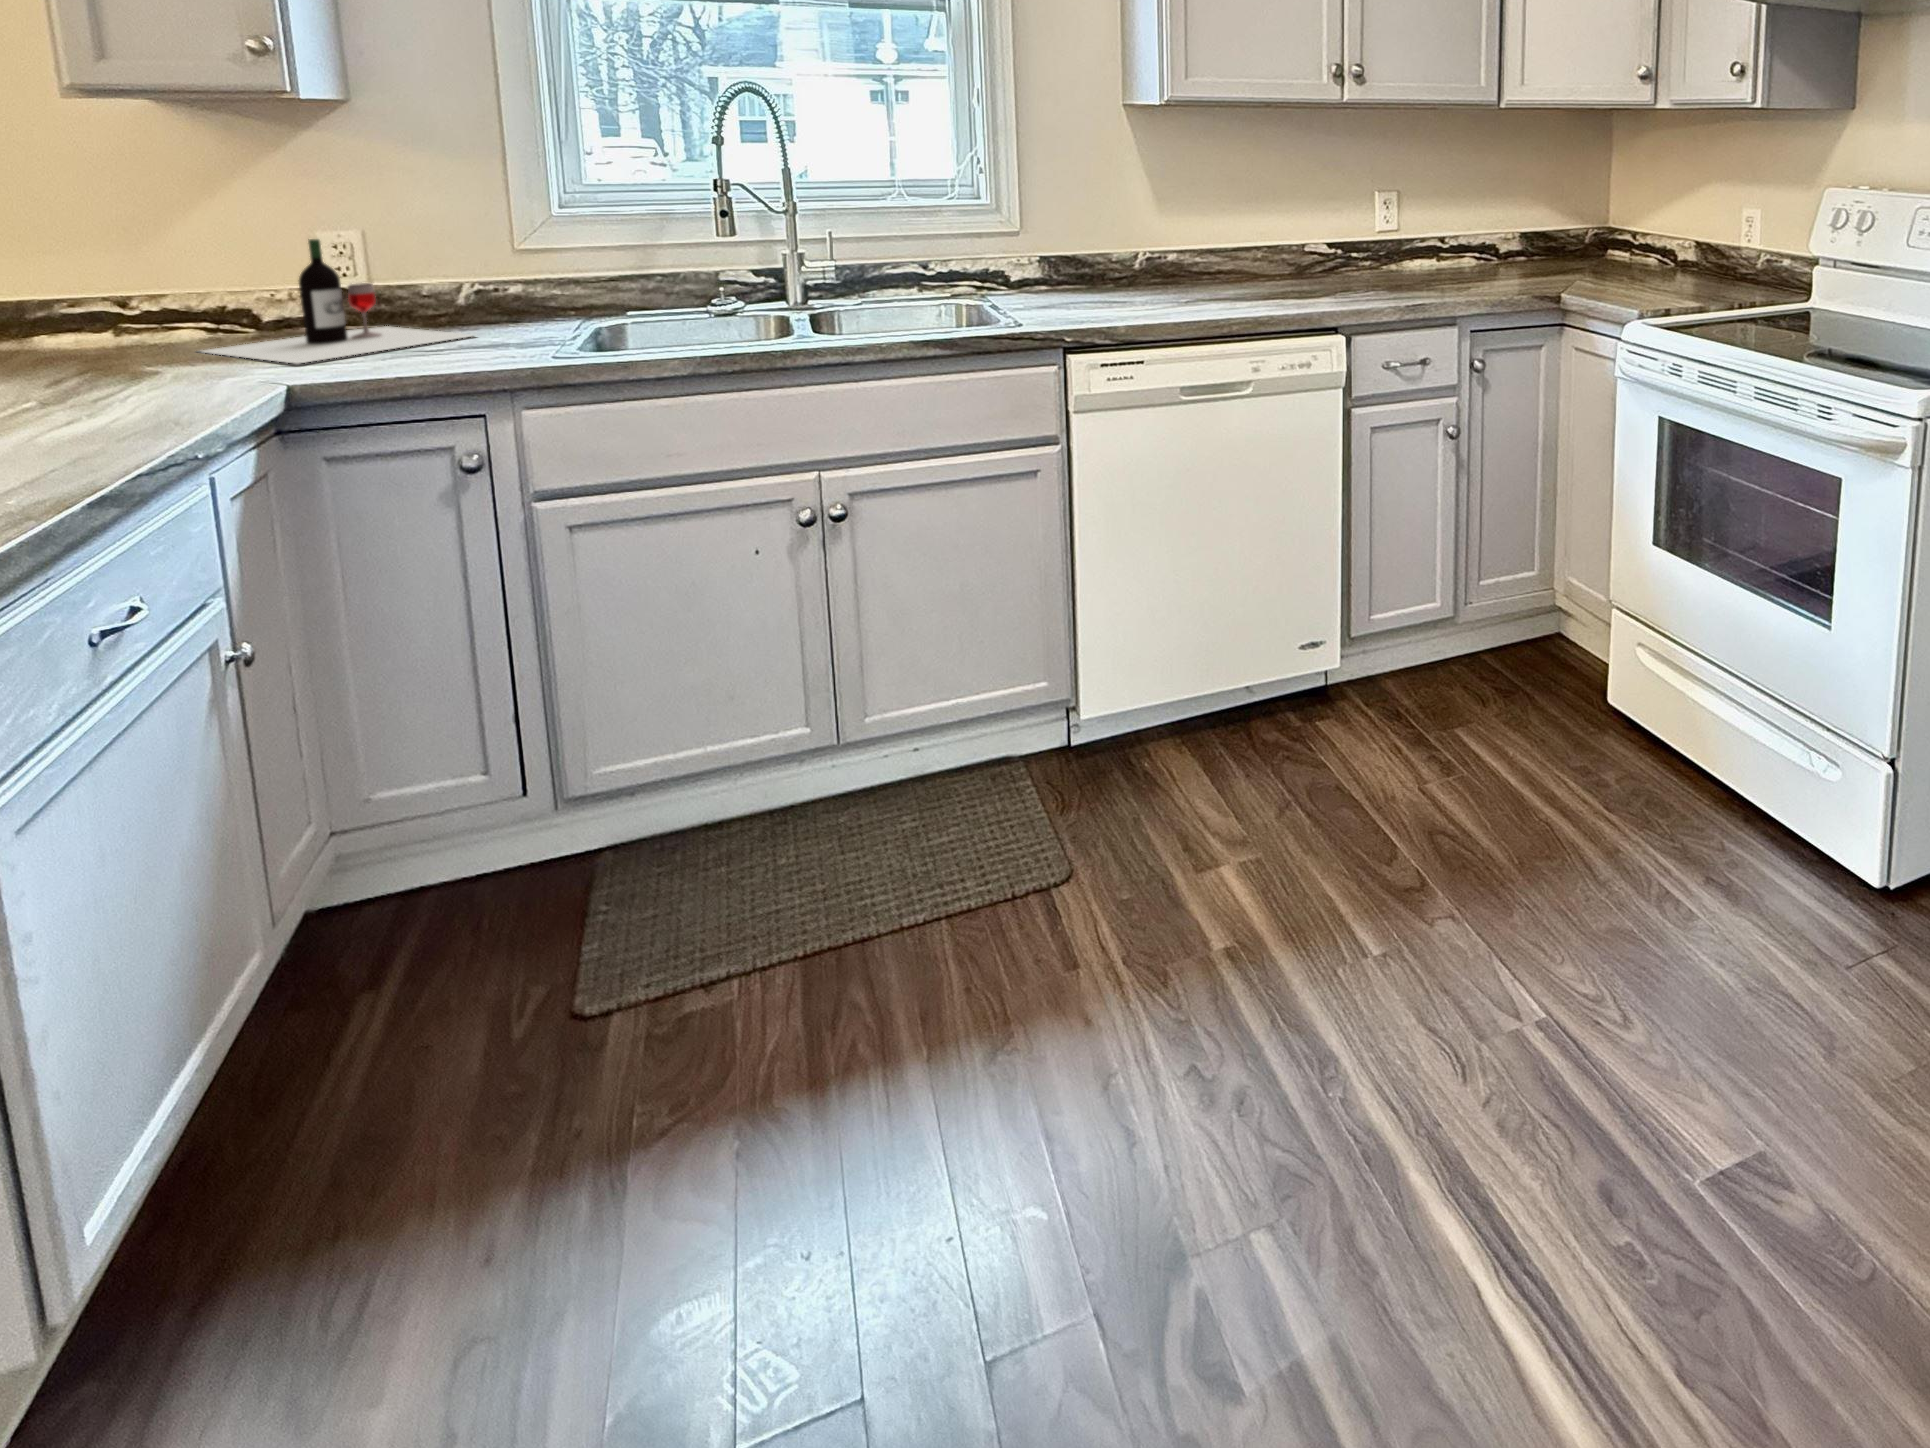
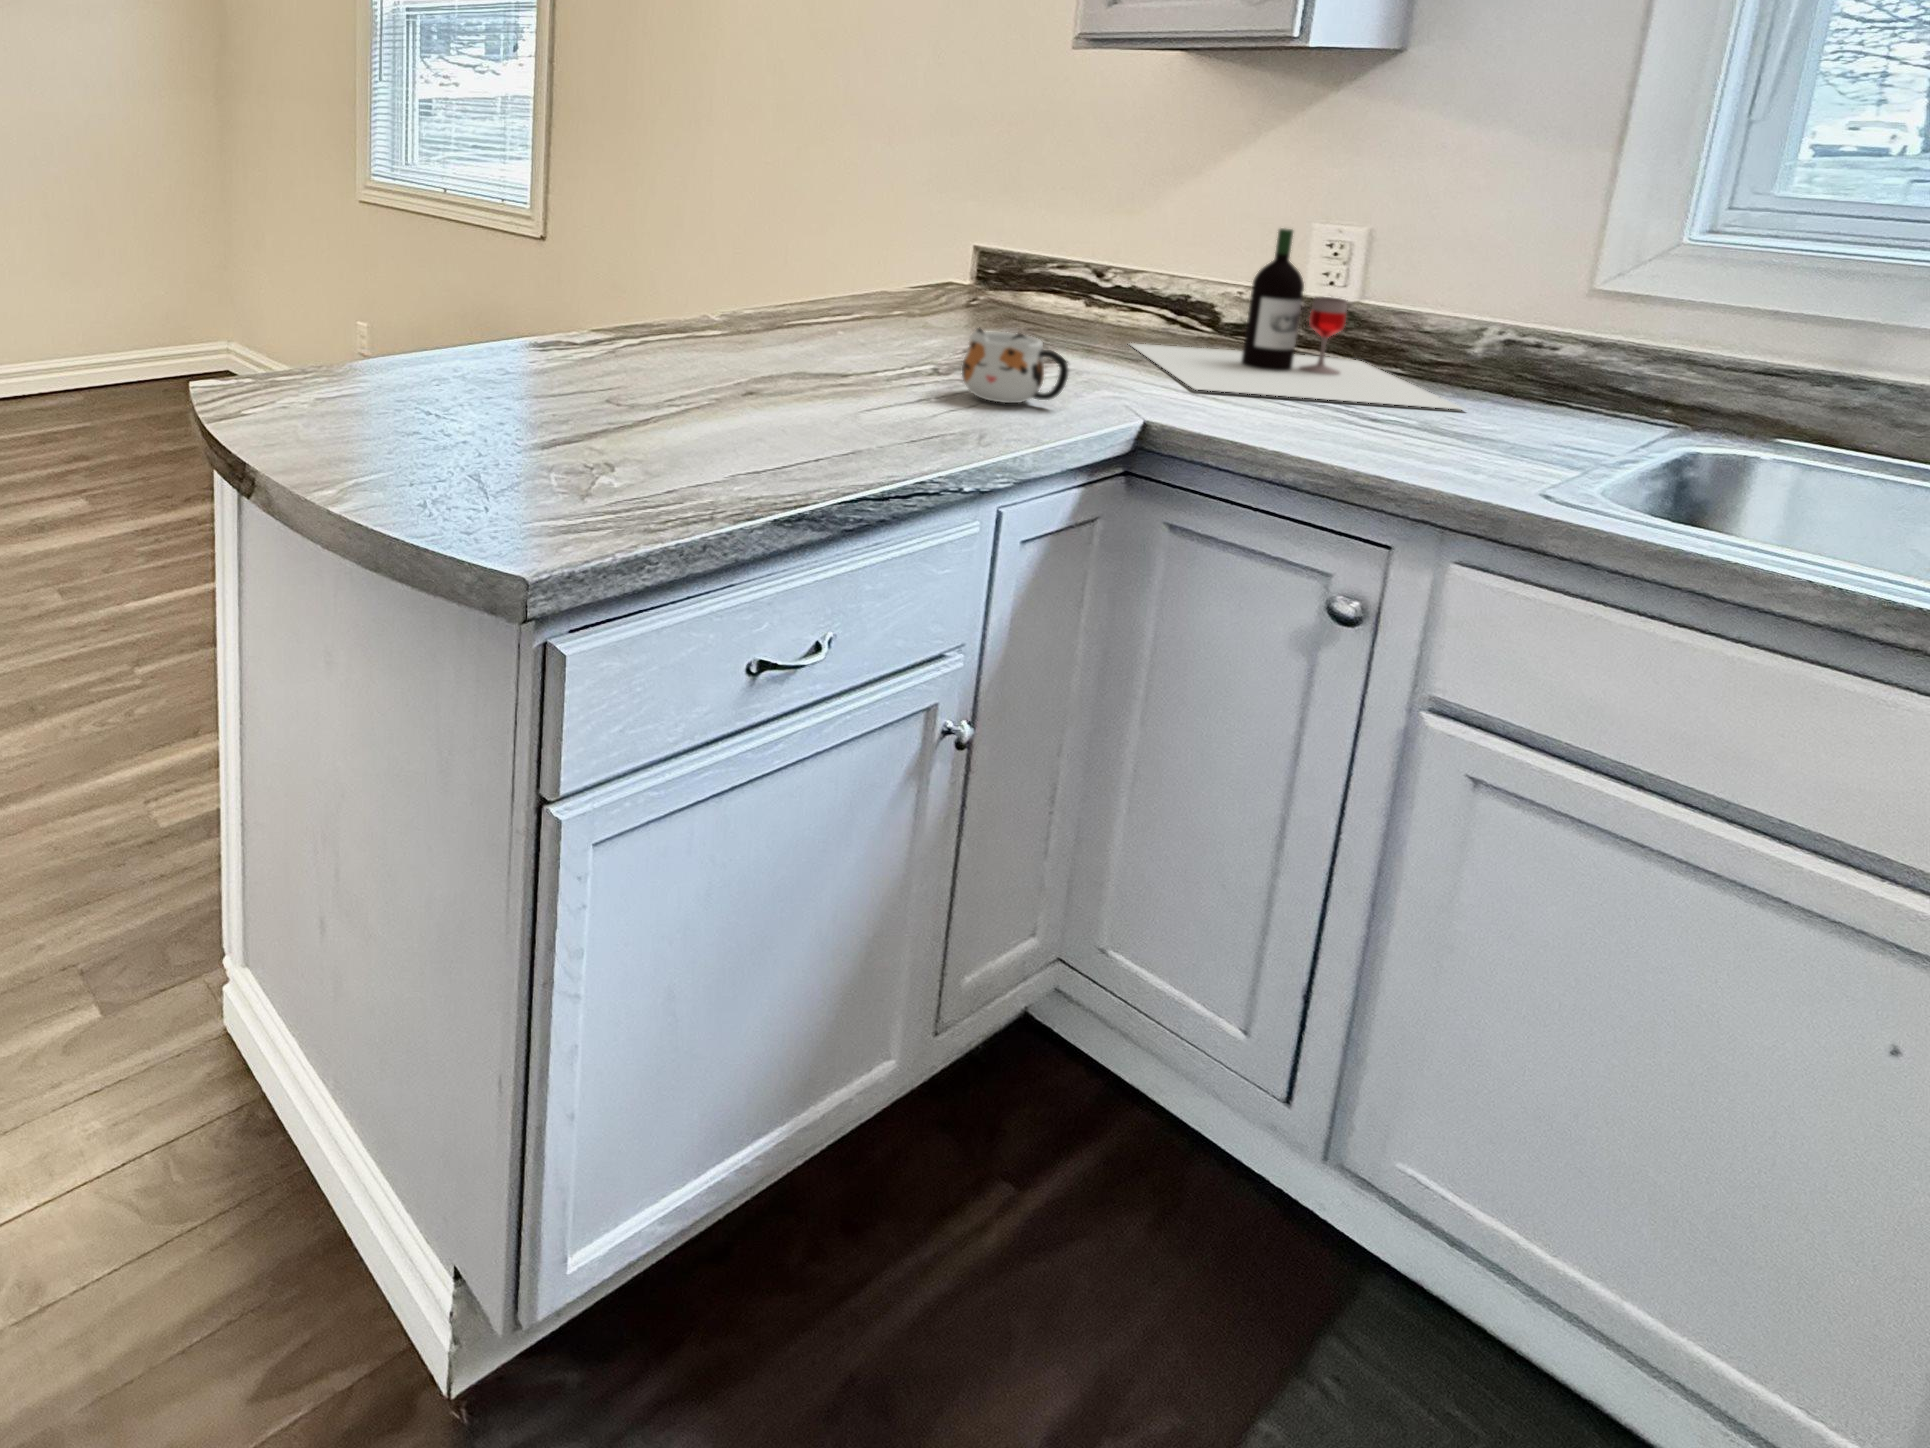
mug: none [98,345,211,408] -> present [962,327,1068,403]

